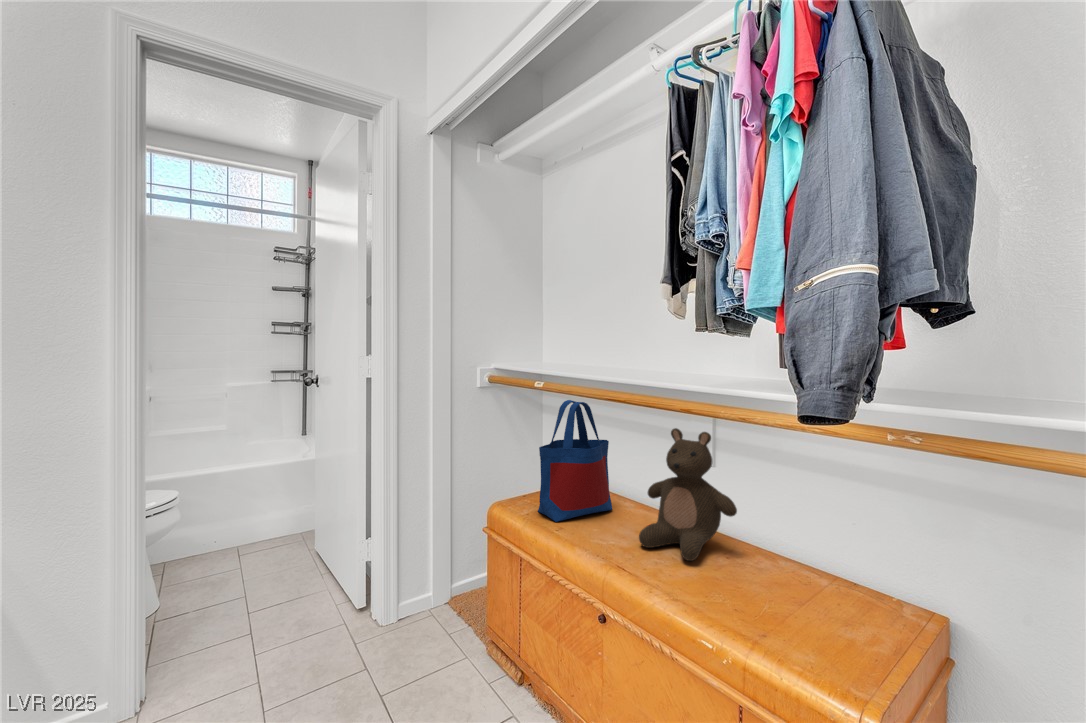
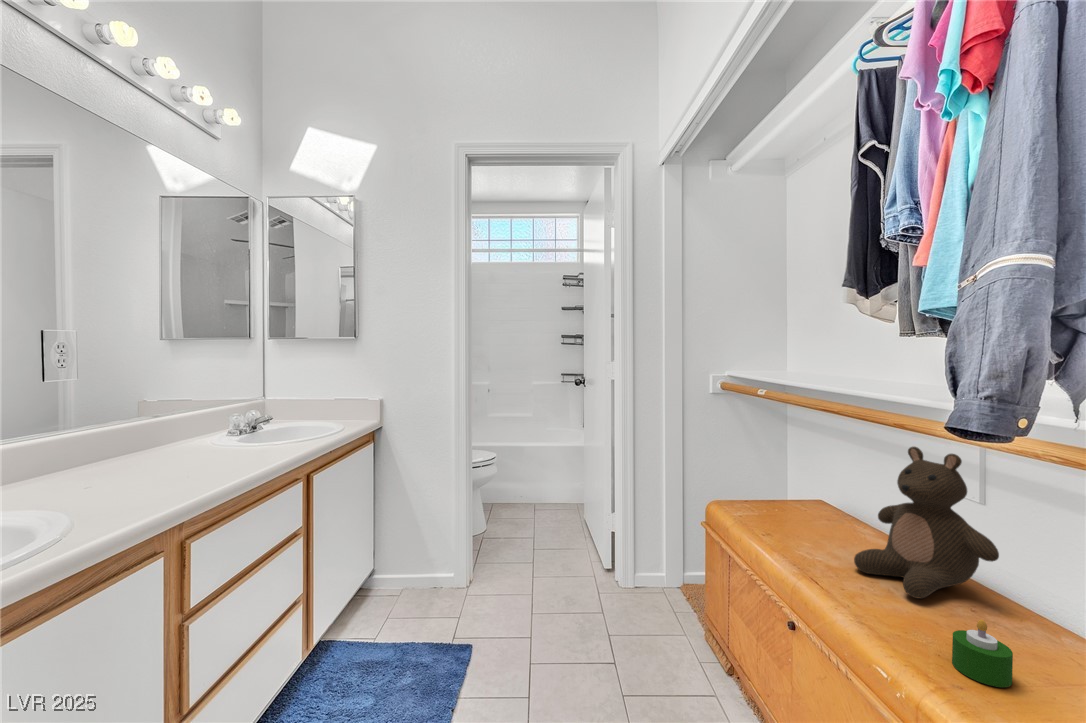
tote bag: present [538,400,612,522] -> none [751,408,841,530]
candle: none [736,570,776,623] -> present [952,620,1013,687]

